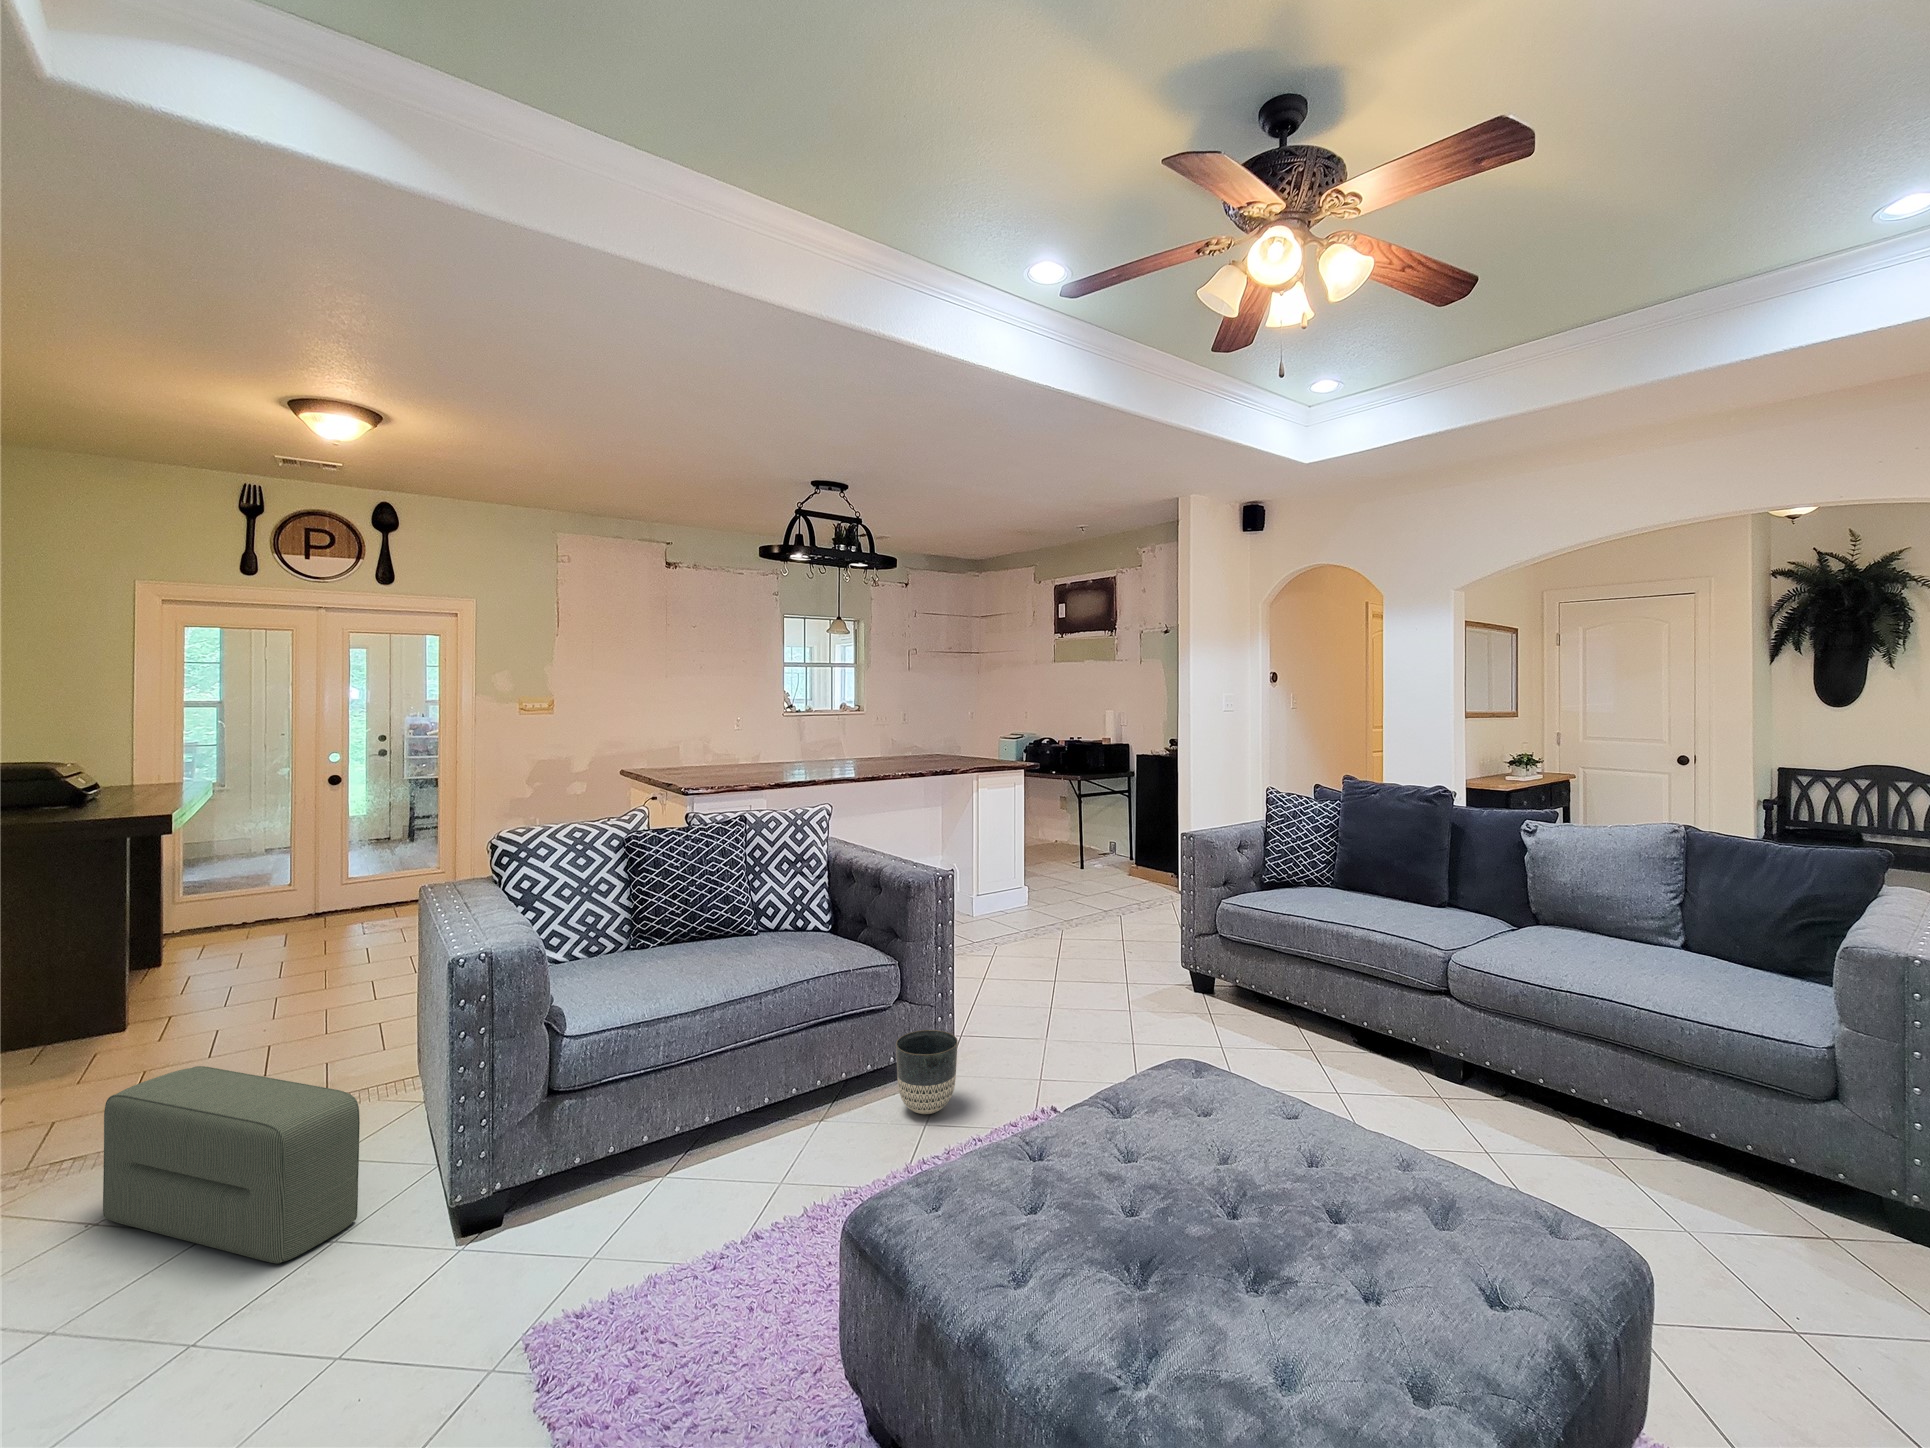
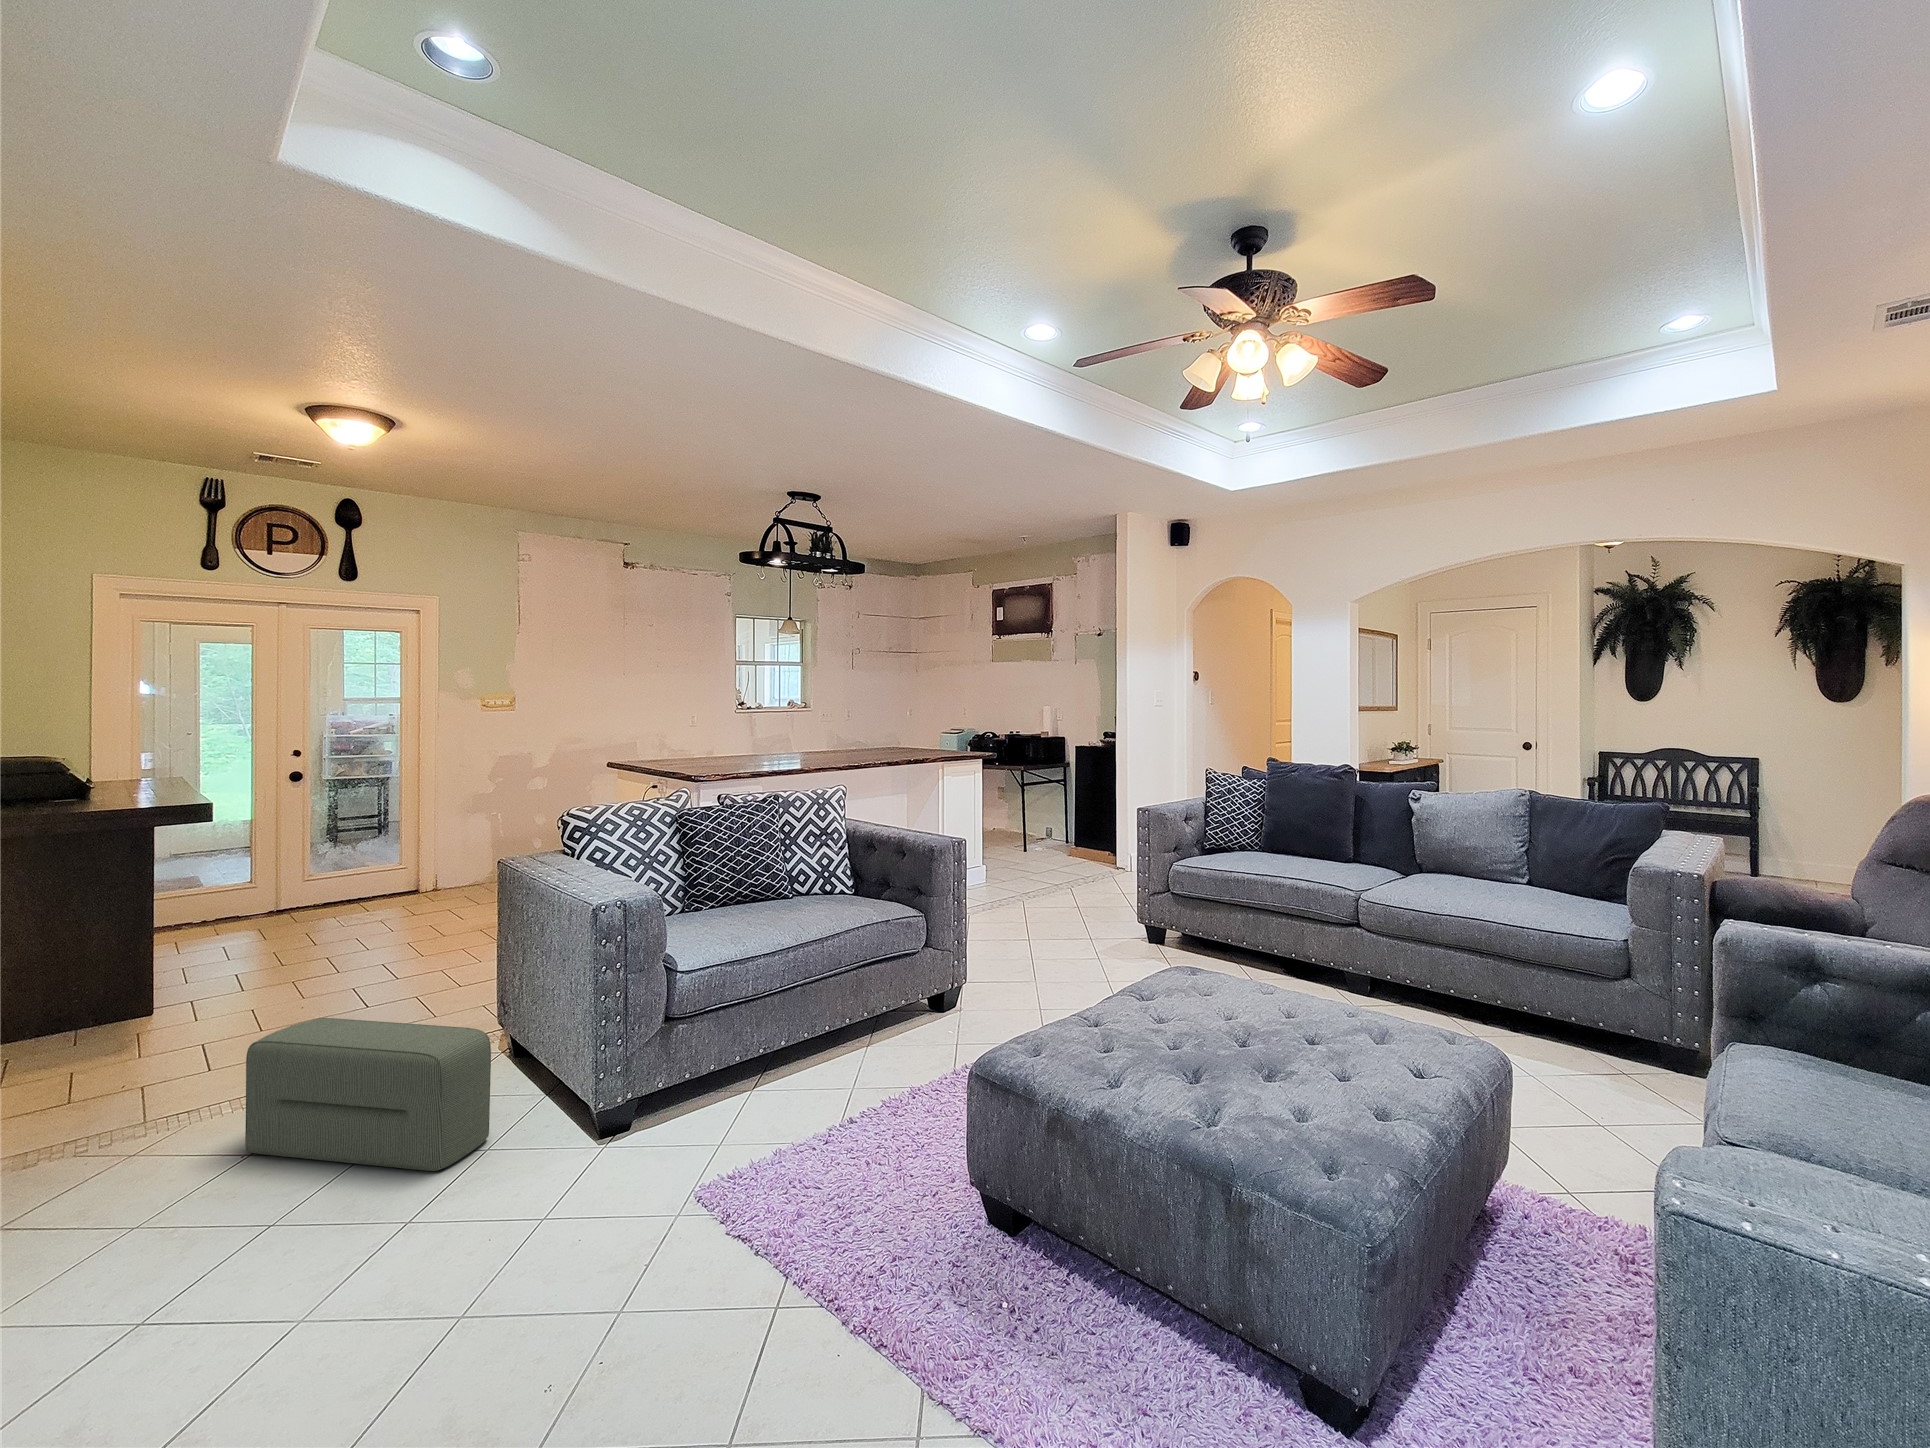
planter: present [896,1030,958,1114] -> none [924,971,975,1039]

